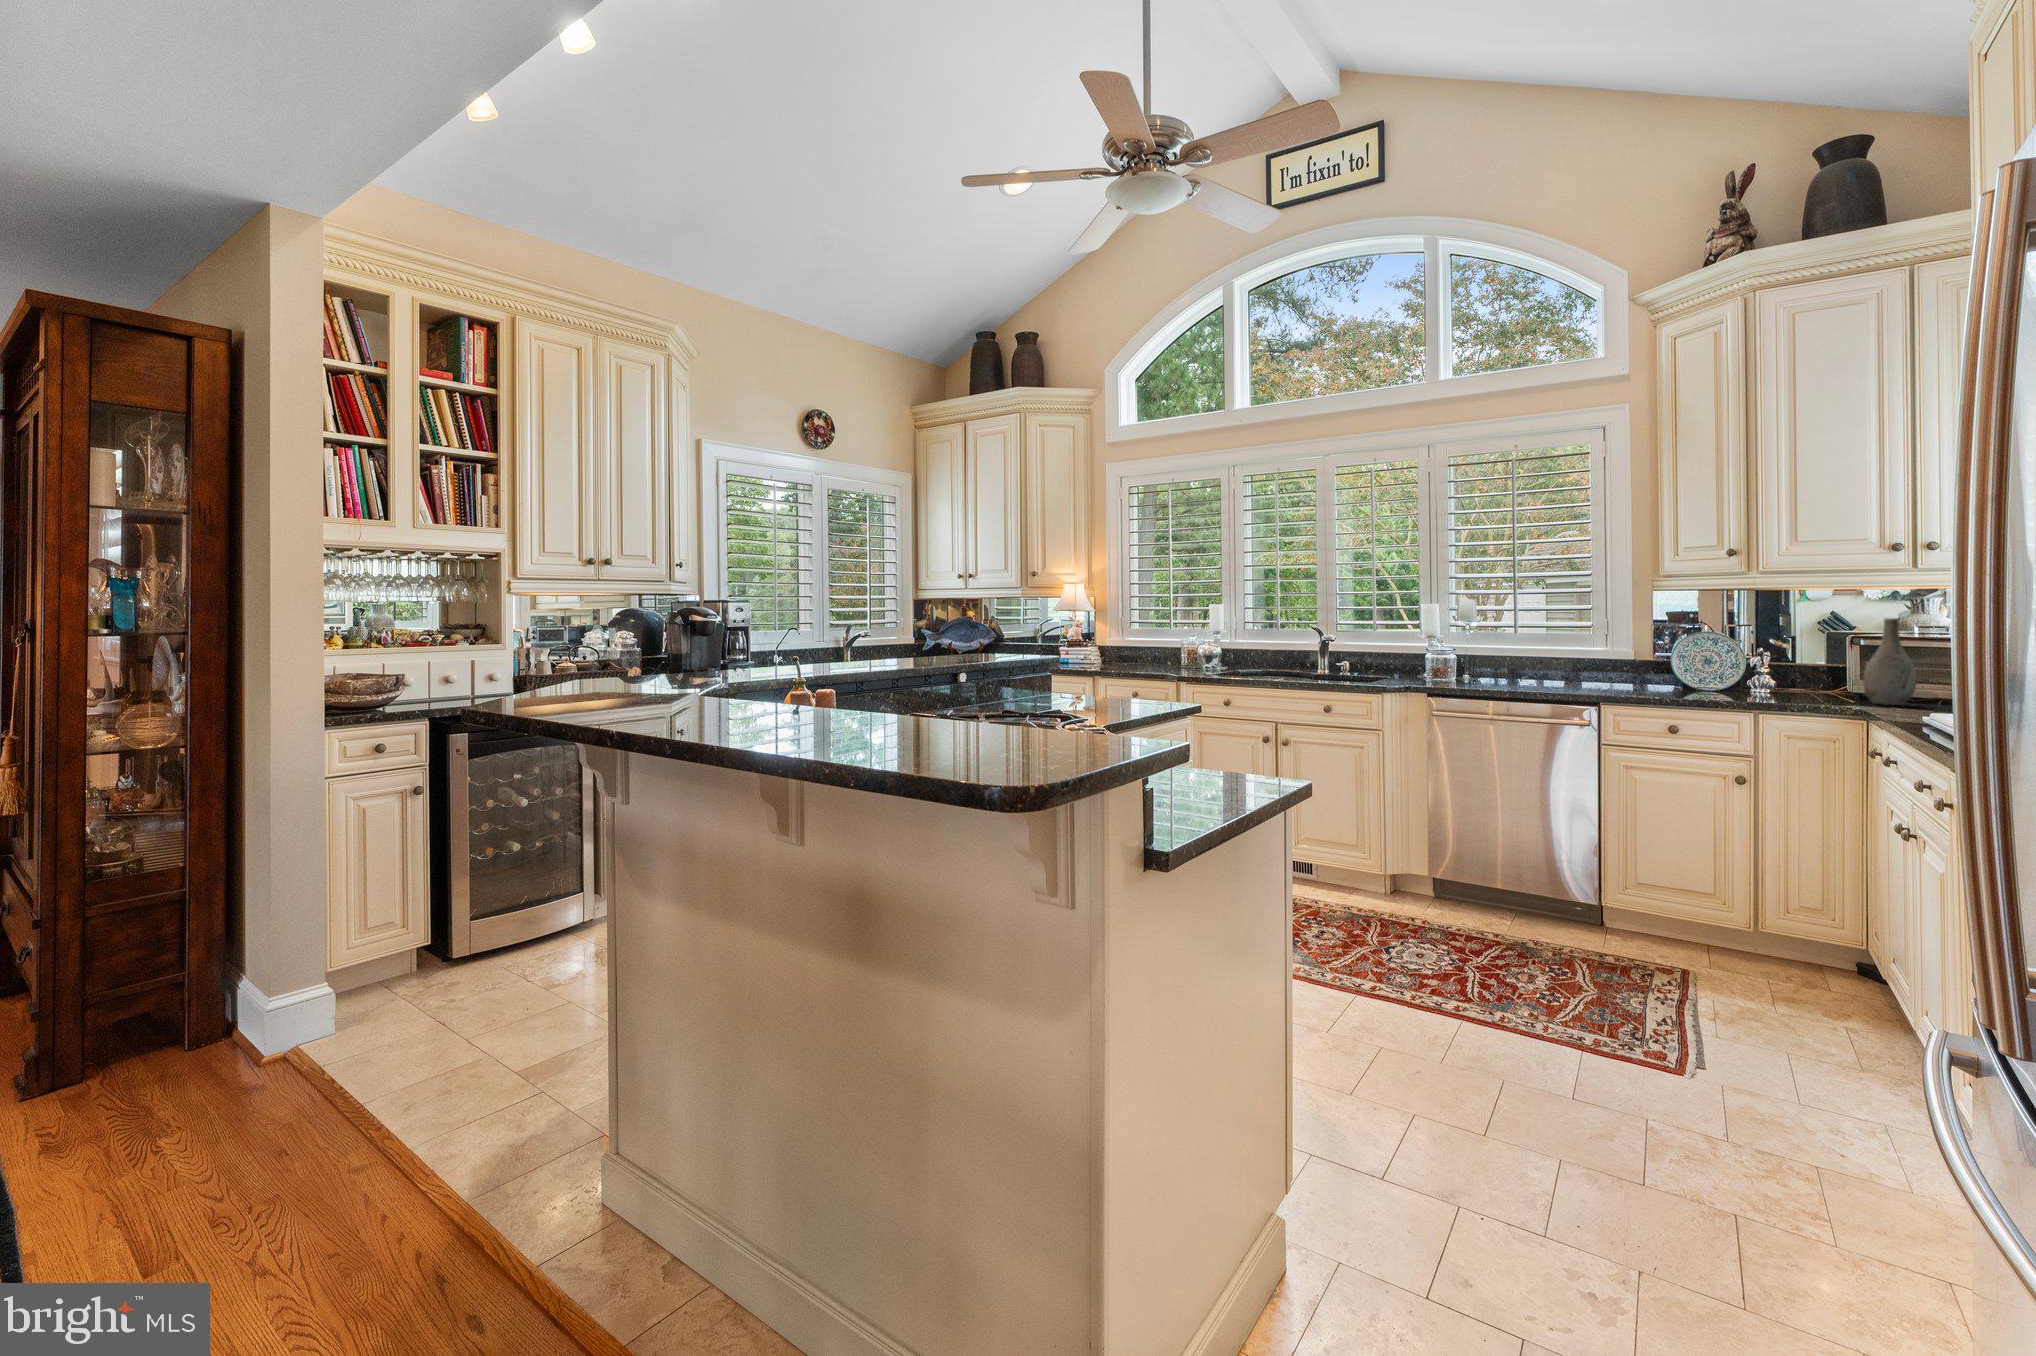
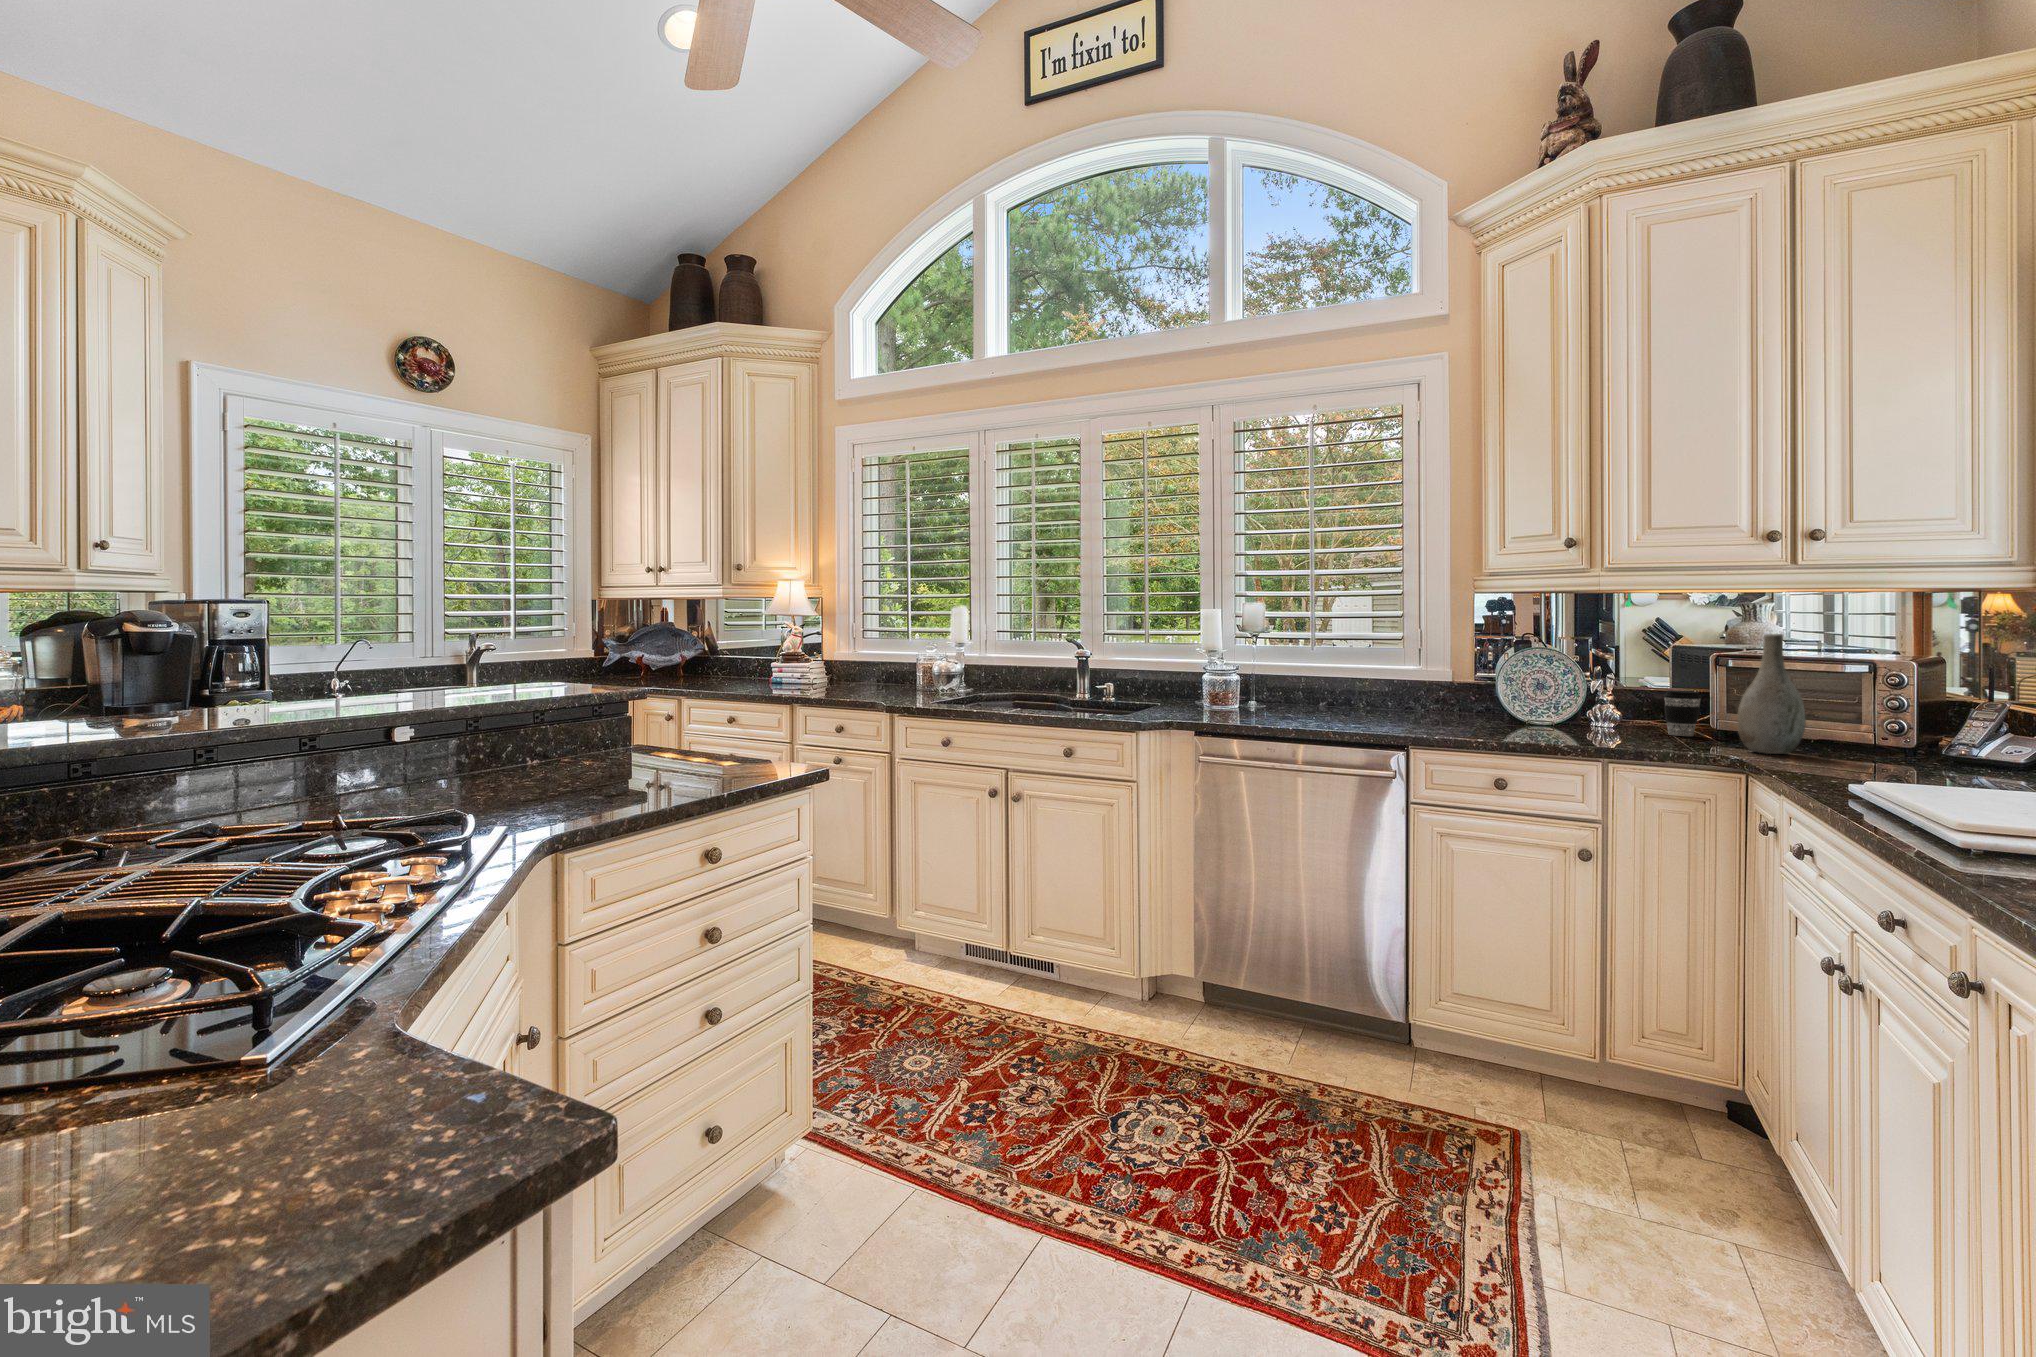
coffee cup: none [1810,663,1841,697] -> present [1664,691,1702,736]

